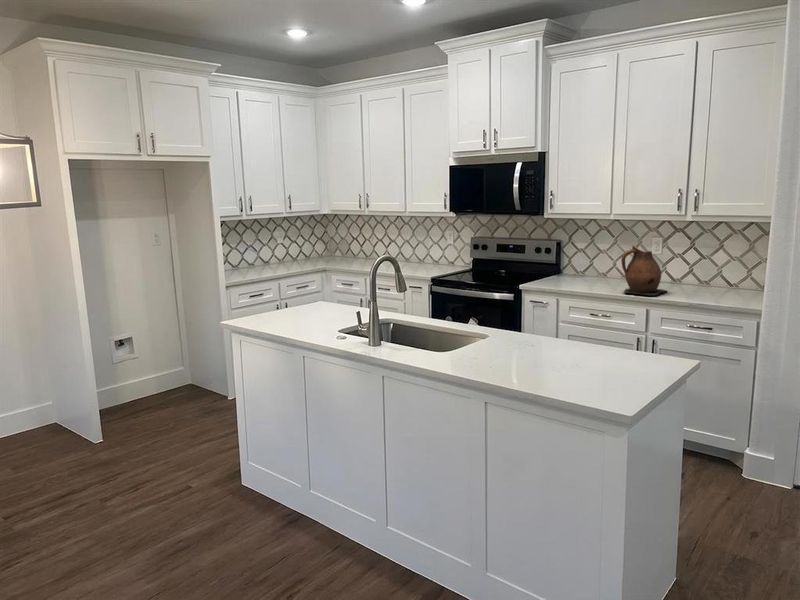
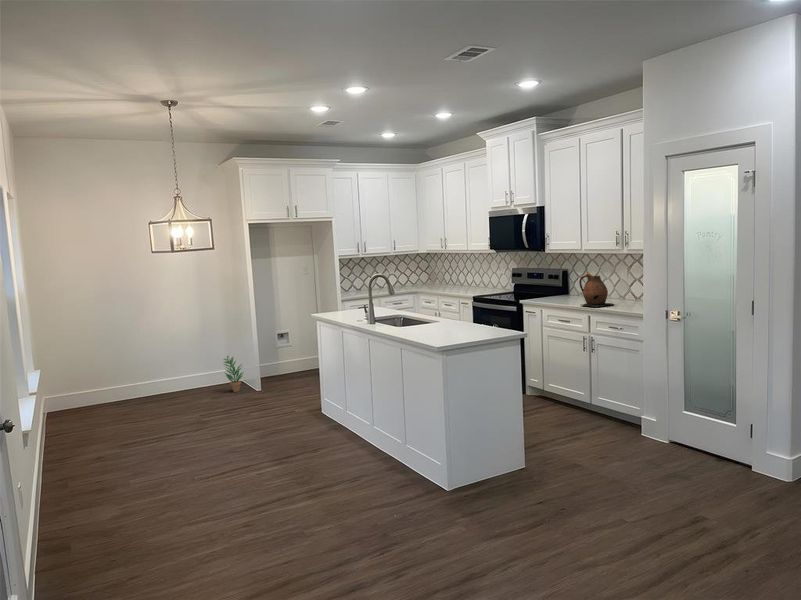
potted plant: none [26,383,69,444] -> present [224,356,243,392]

